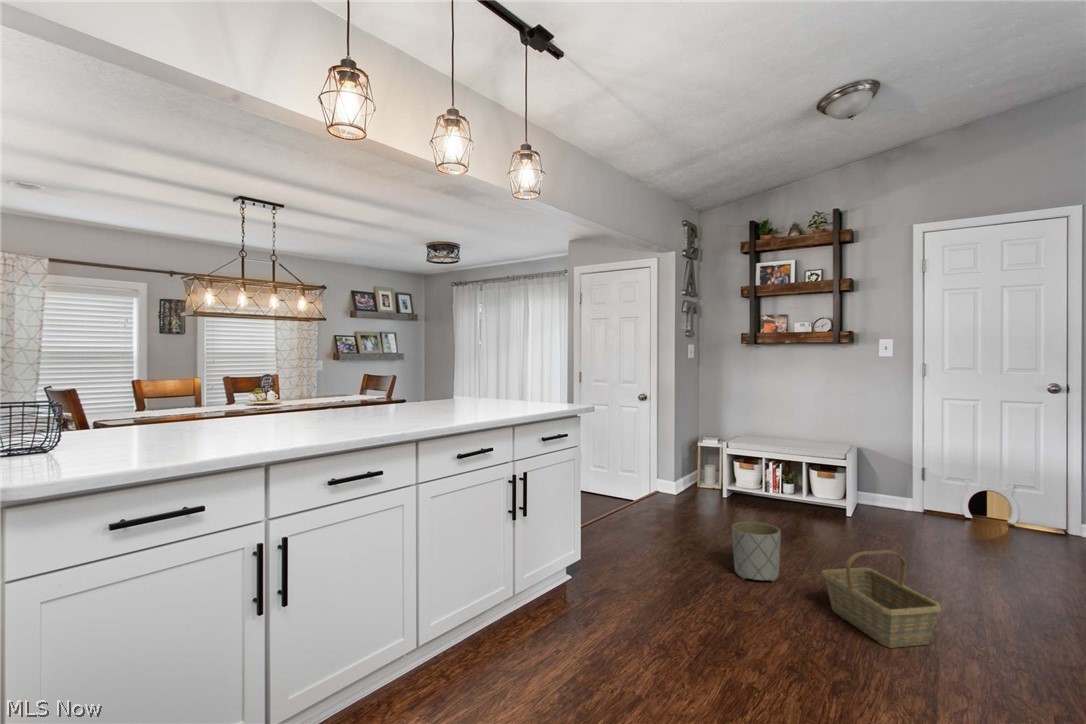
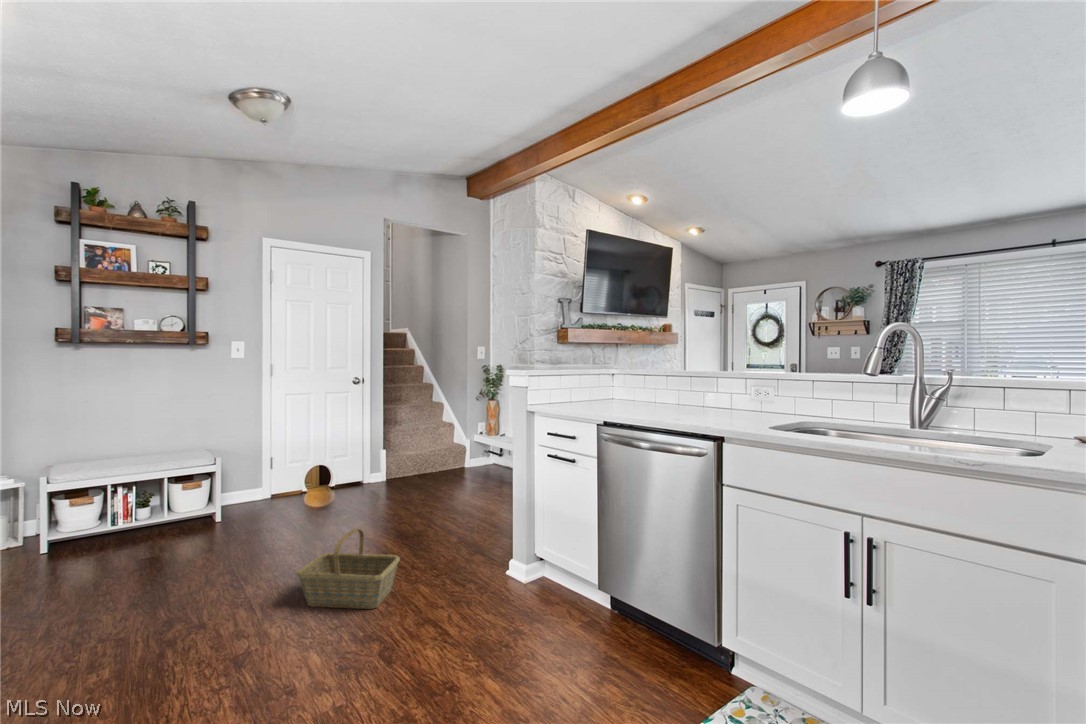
planter: present [732,521,781,582] -> none [172,551,236,626]

